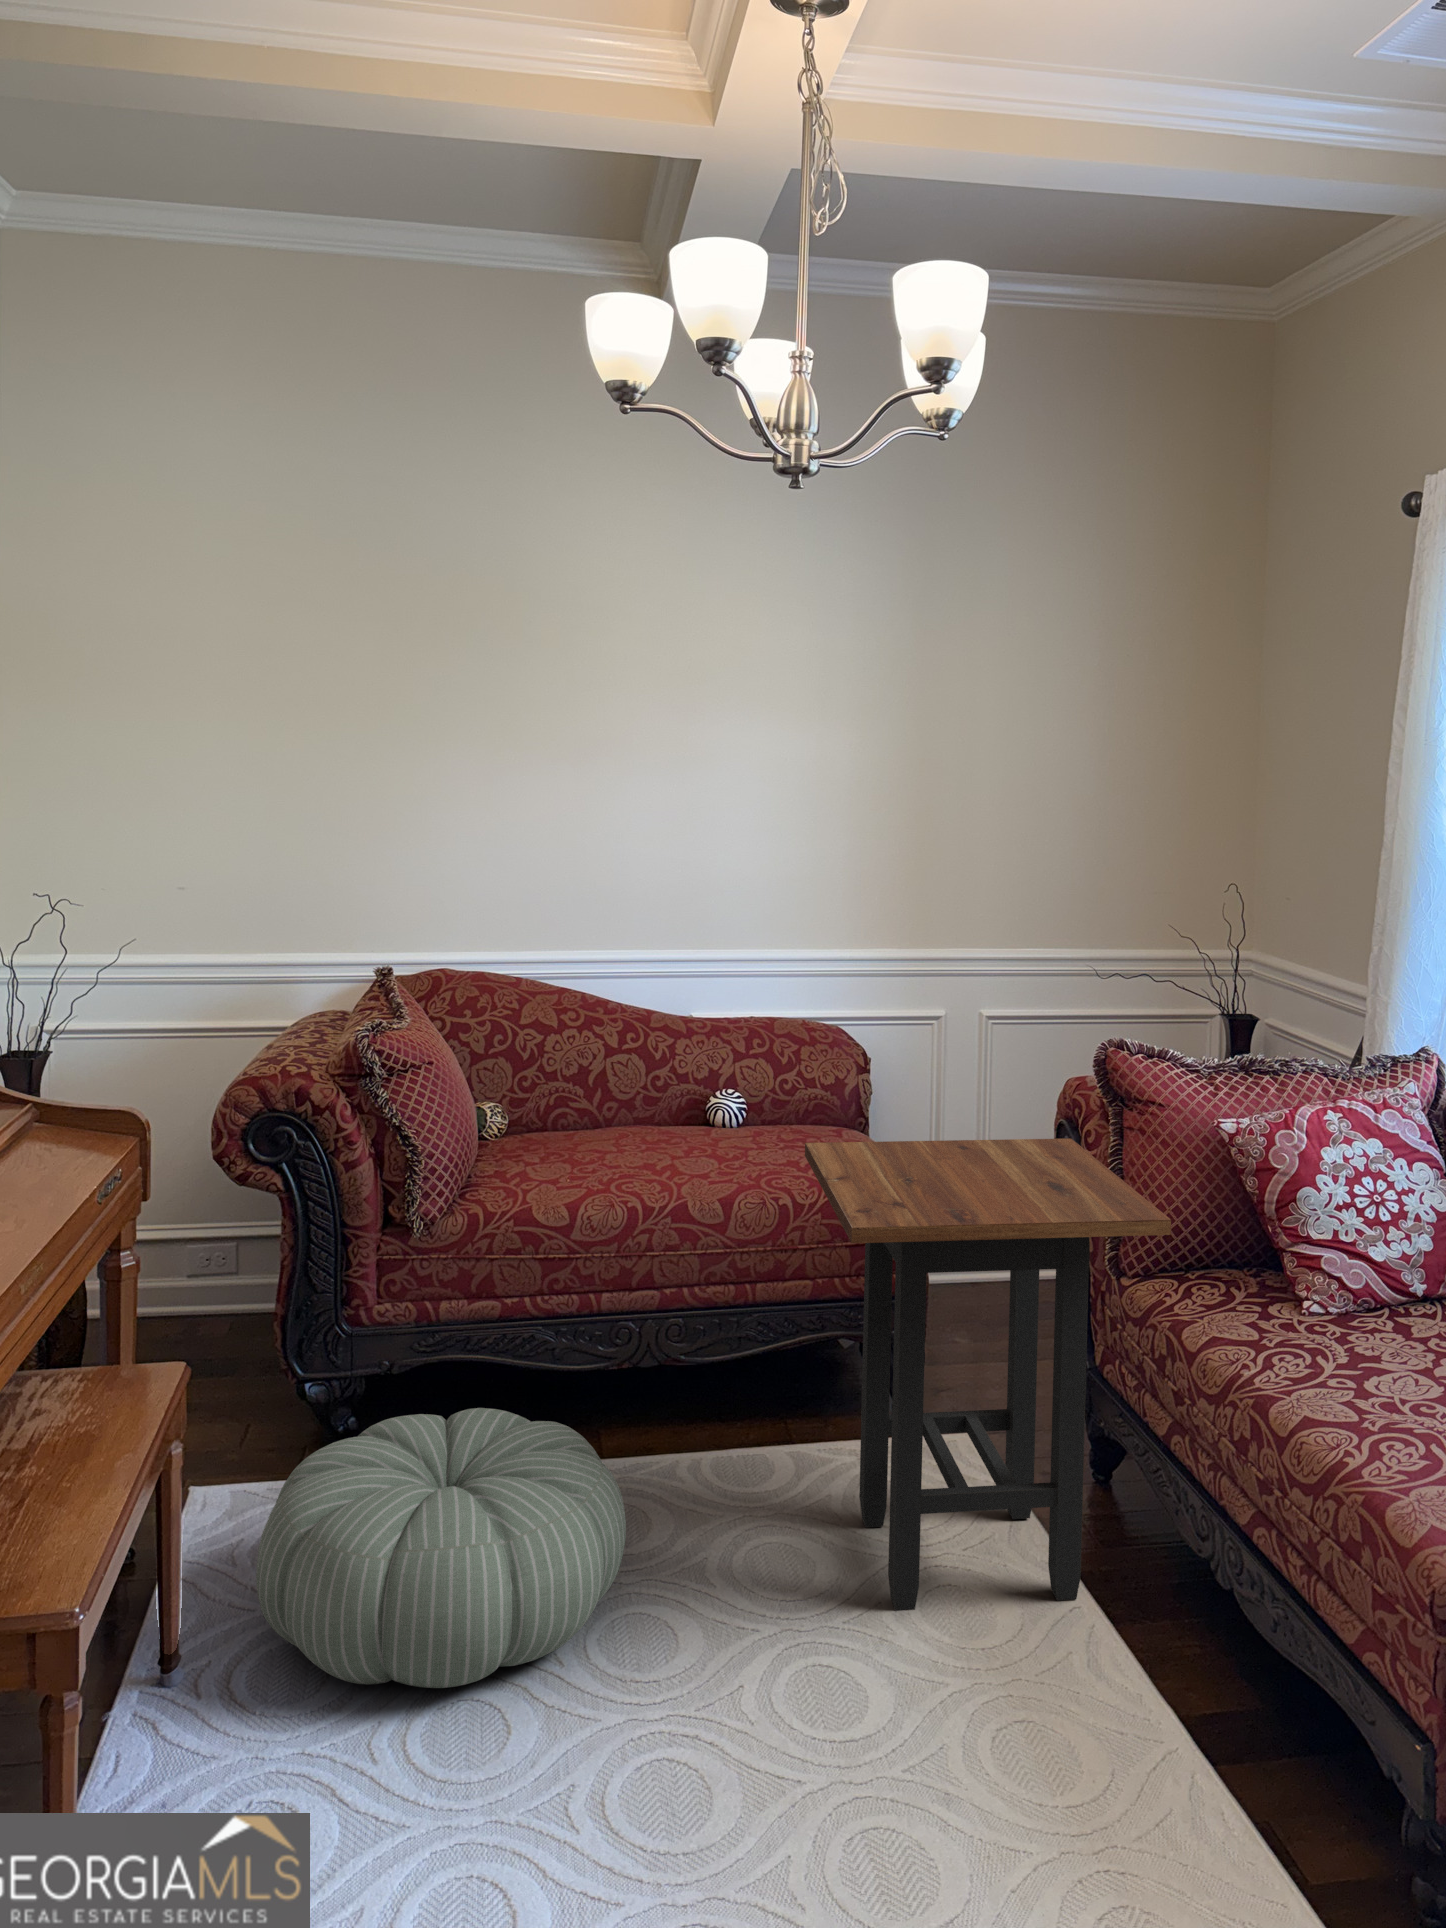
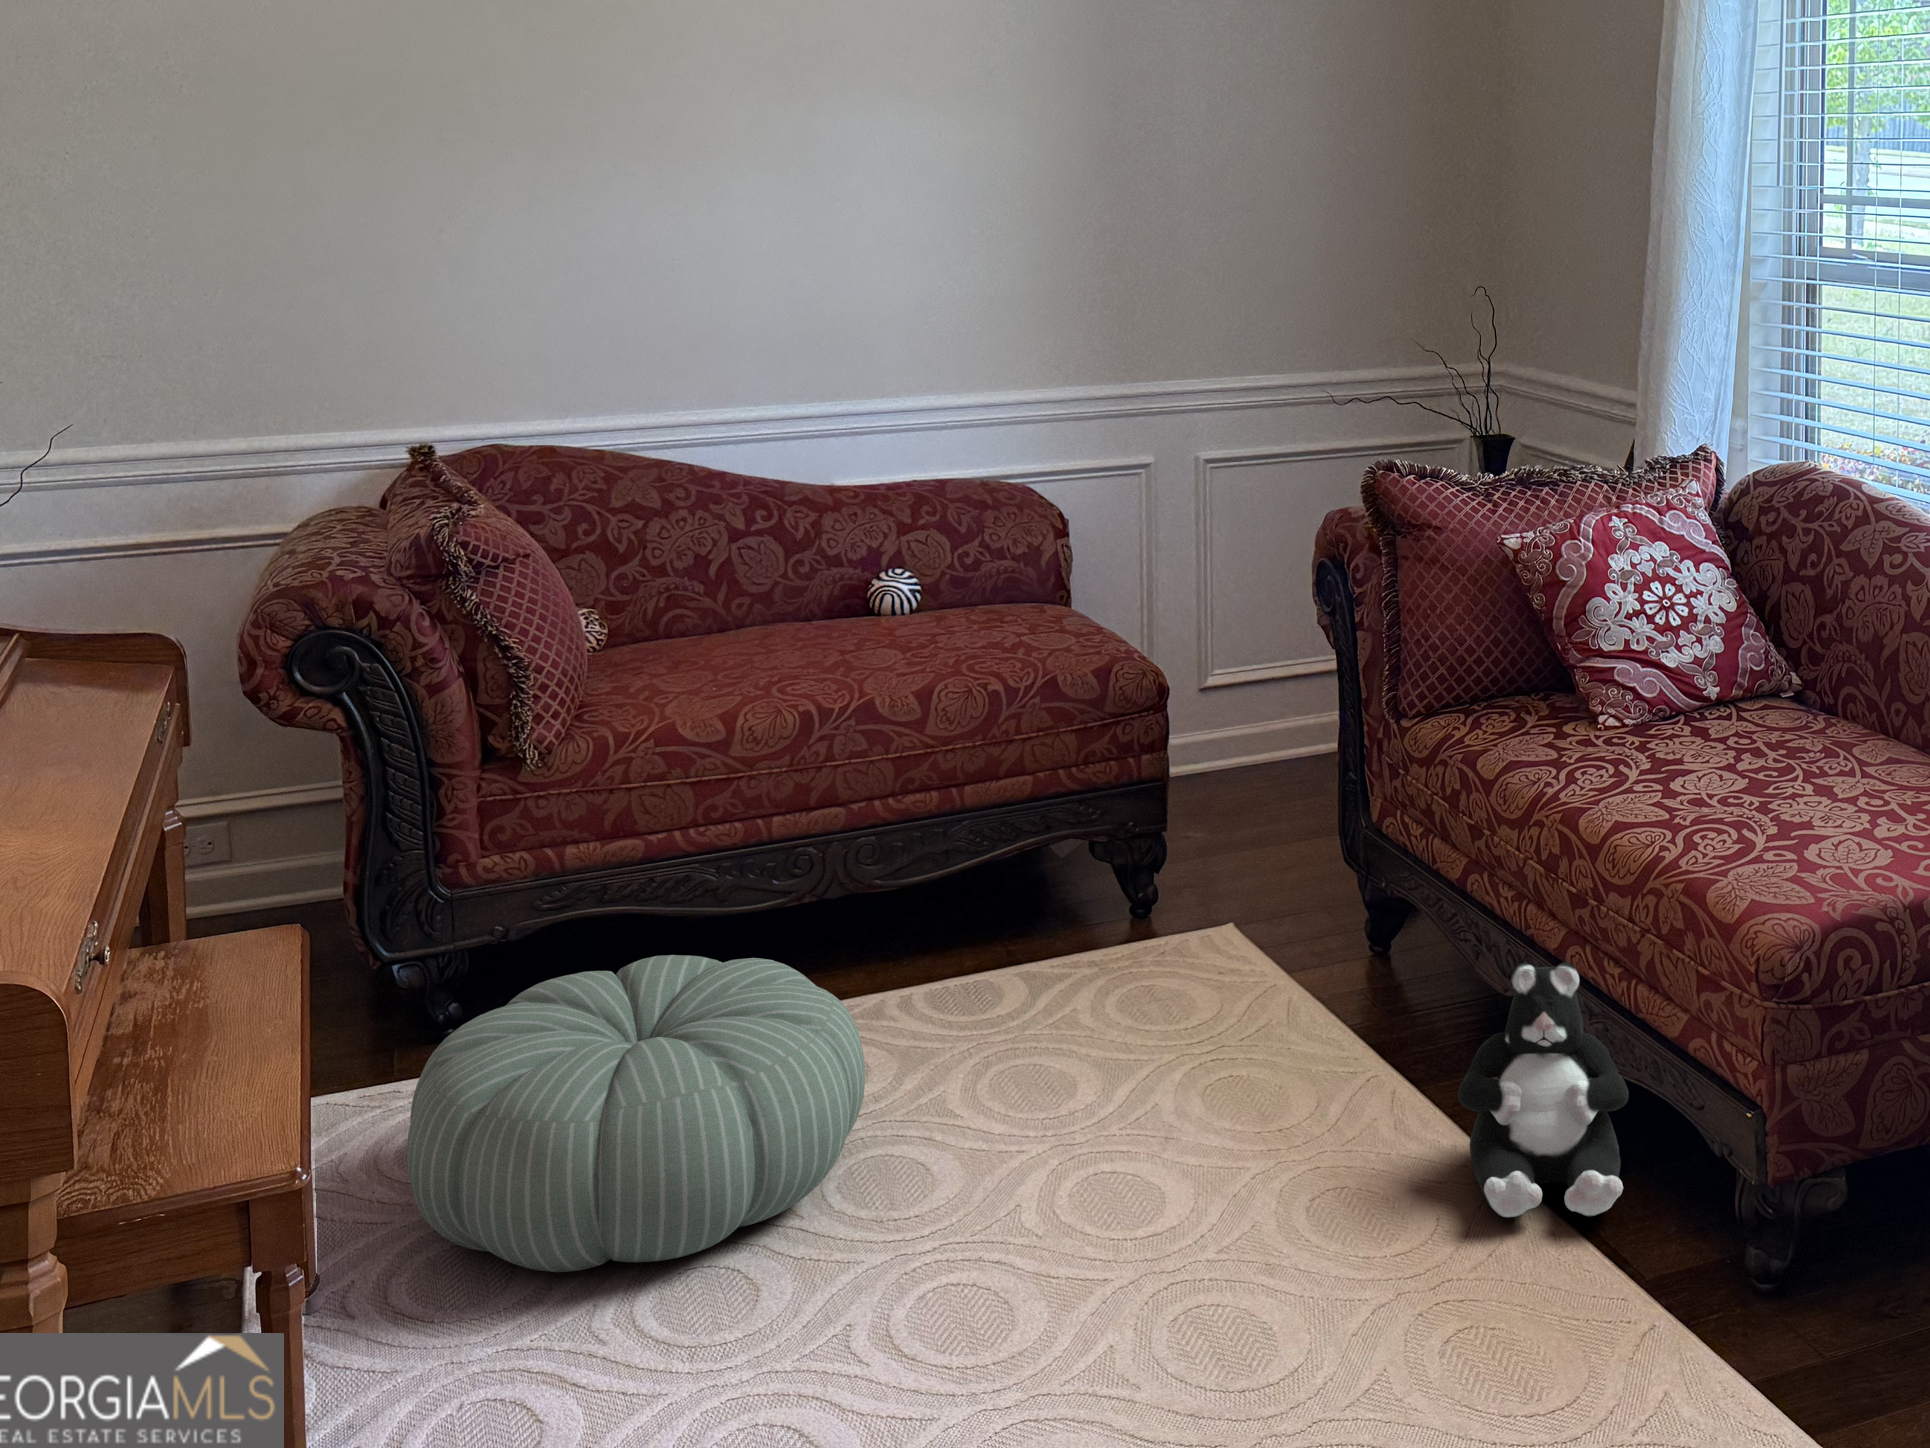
side table: present [805,1138,1171,1611] -> none [1033,576,1466,1106]
plush toy: none [1137,1541,1306,1817] -> present [1458,962,1629,1217]

